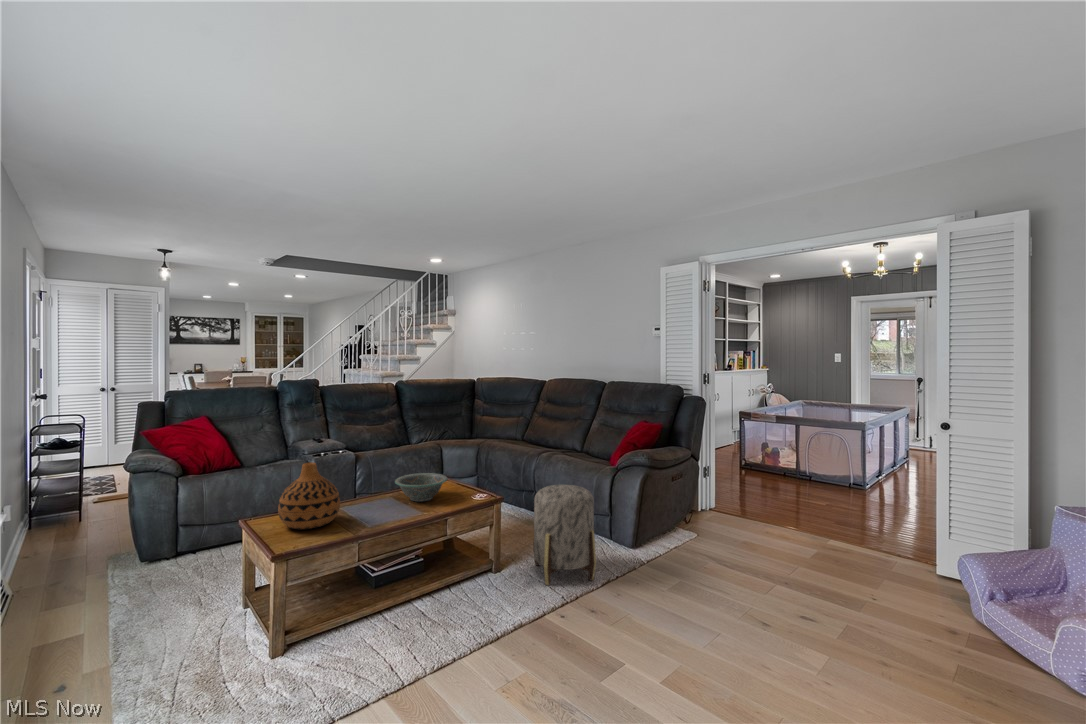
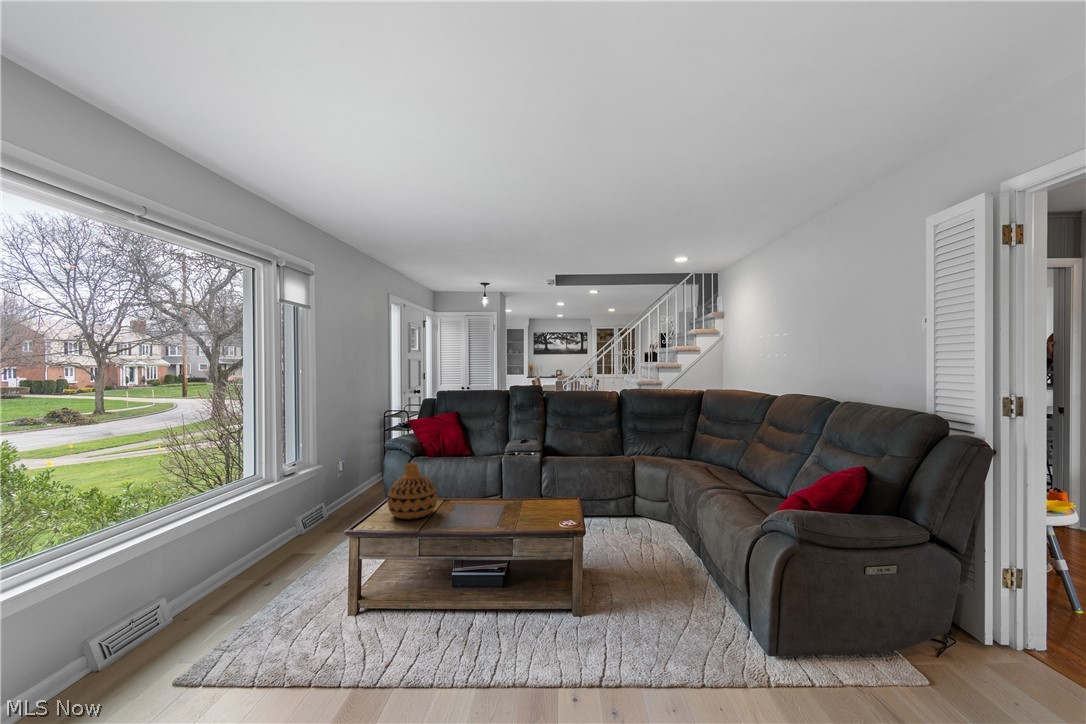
decorative bowl: present [395,473,448,502] -> none [497,487,548,517]
ottoman: present [533,484,596,585] -> none [602,532,687,673]

